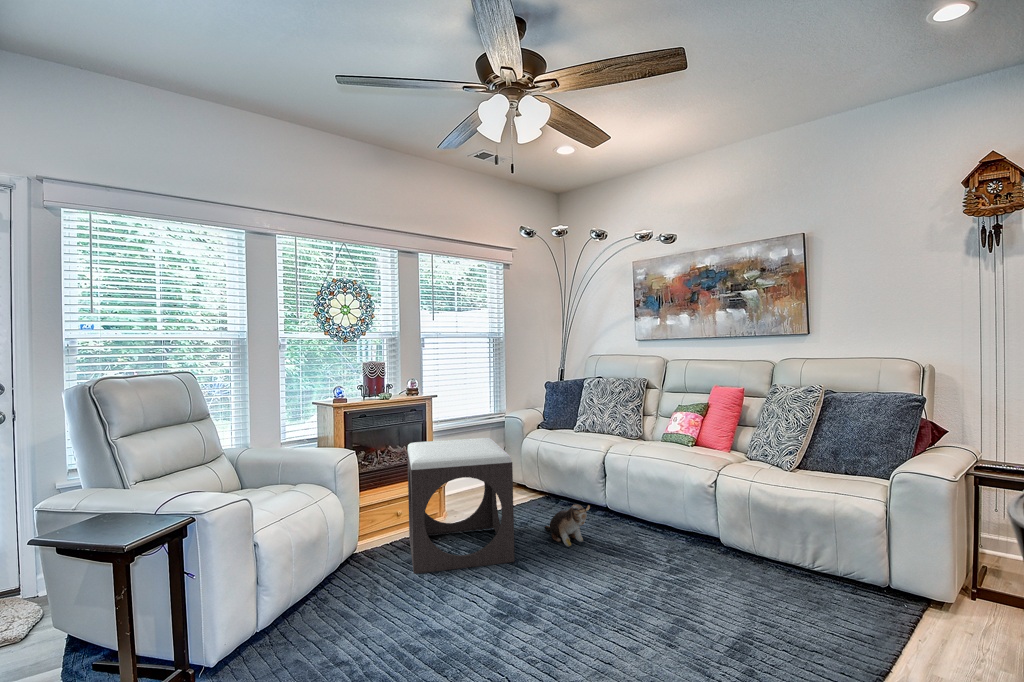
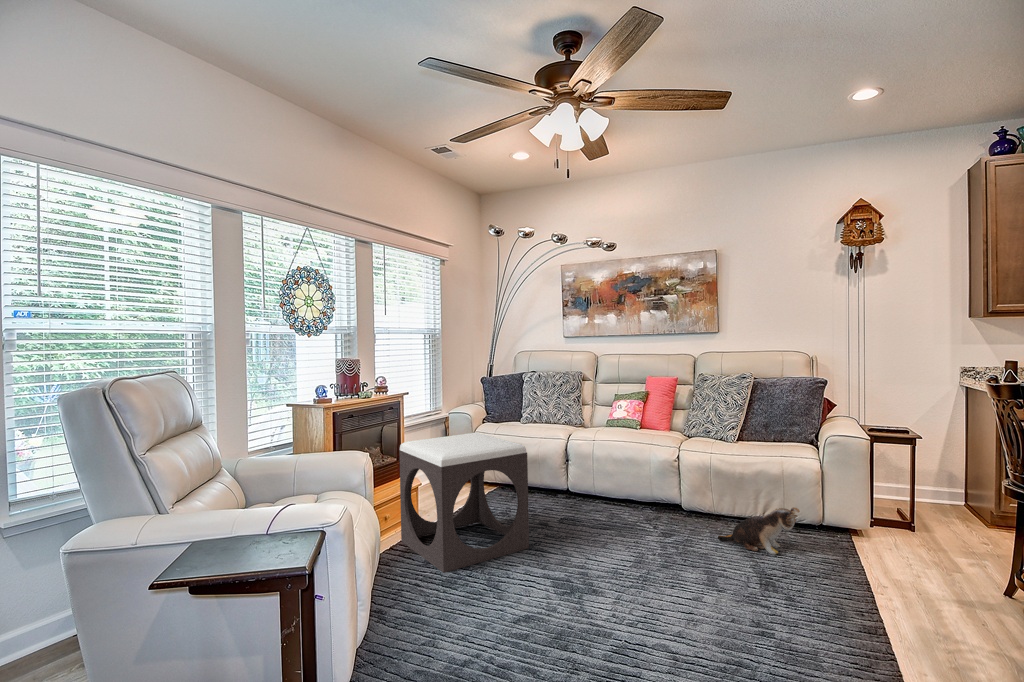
plush toy: present [545,505,590,547] -> present [718,507,800,555]

